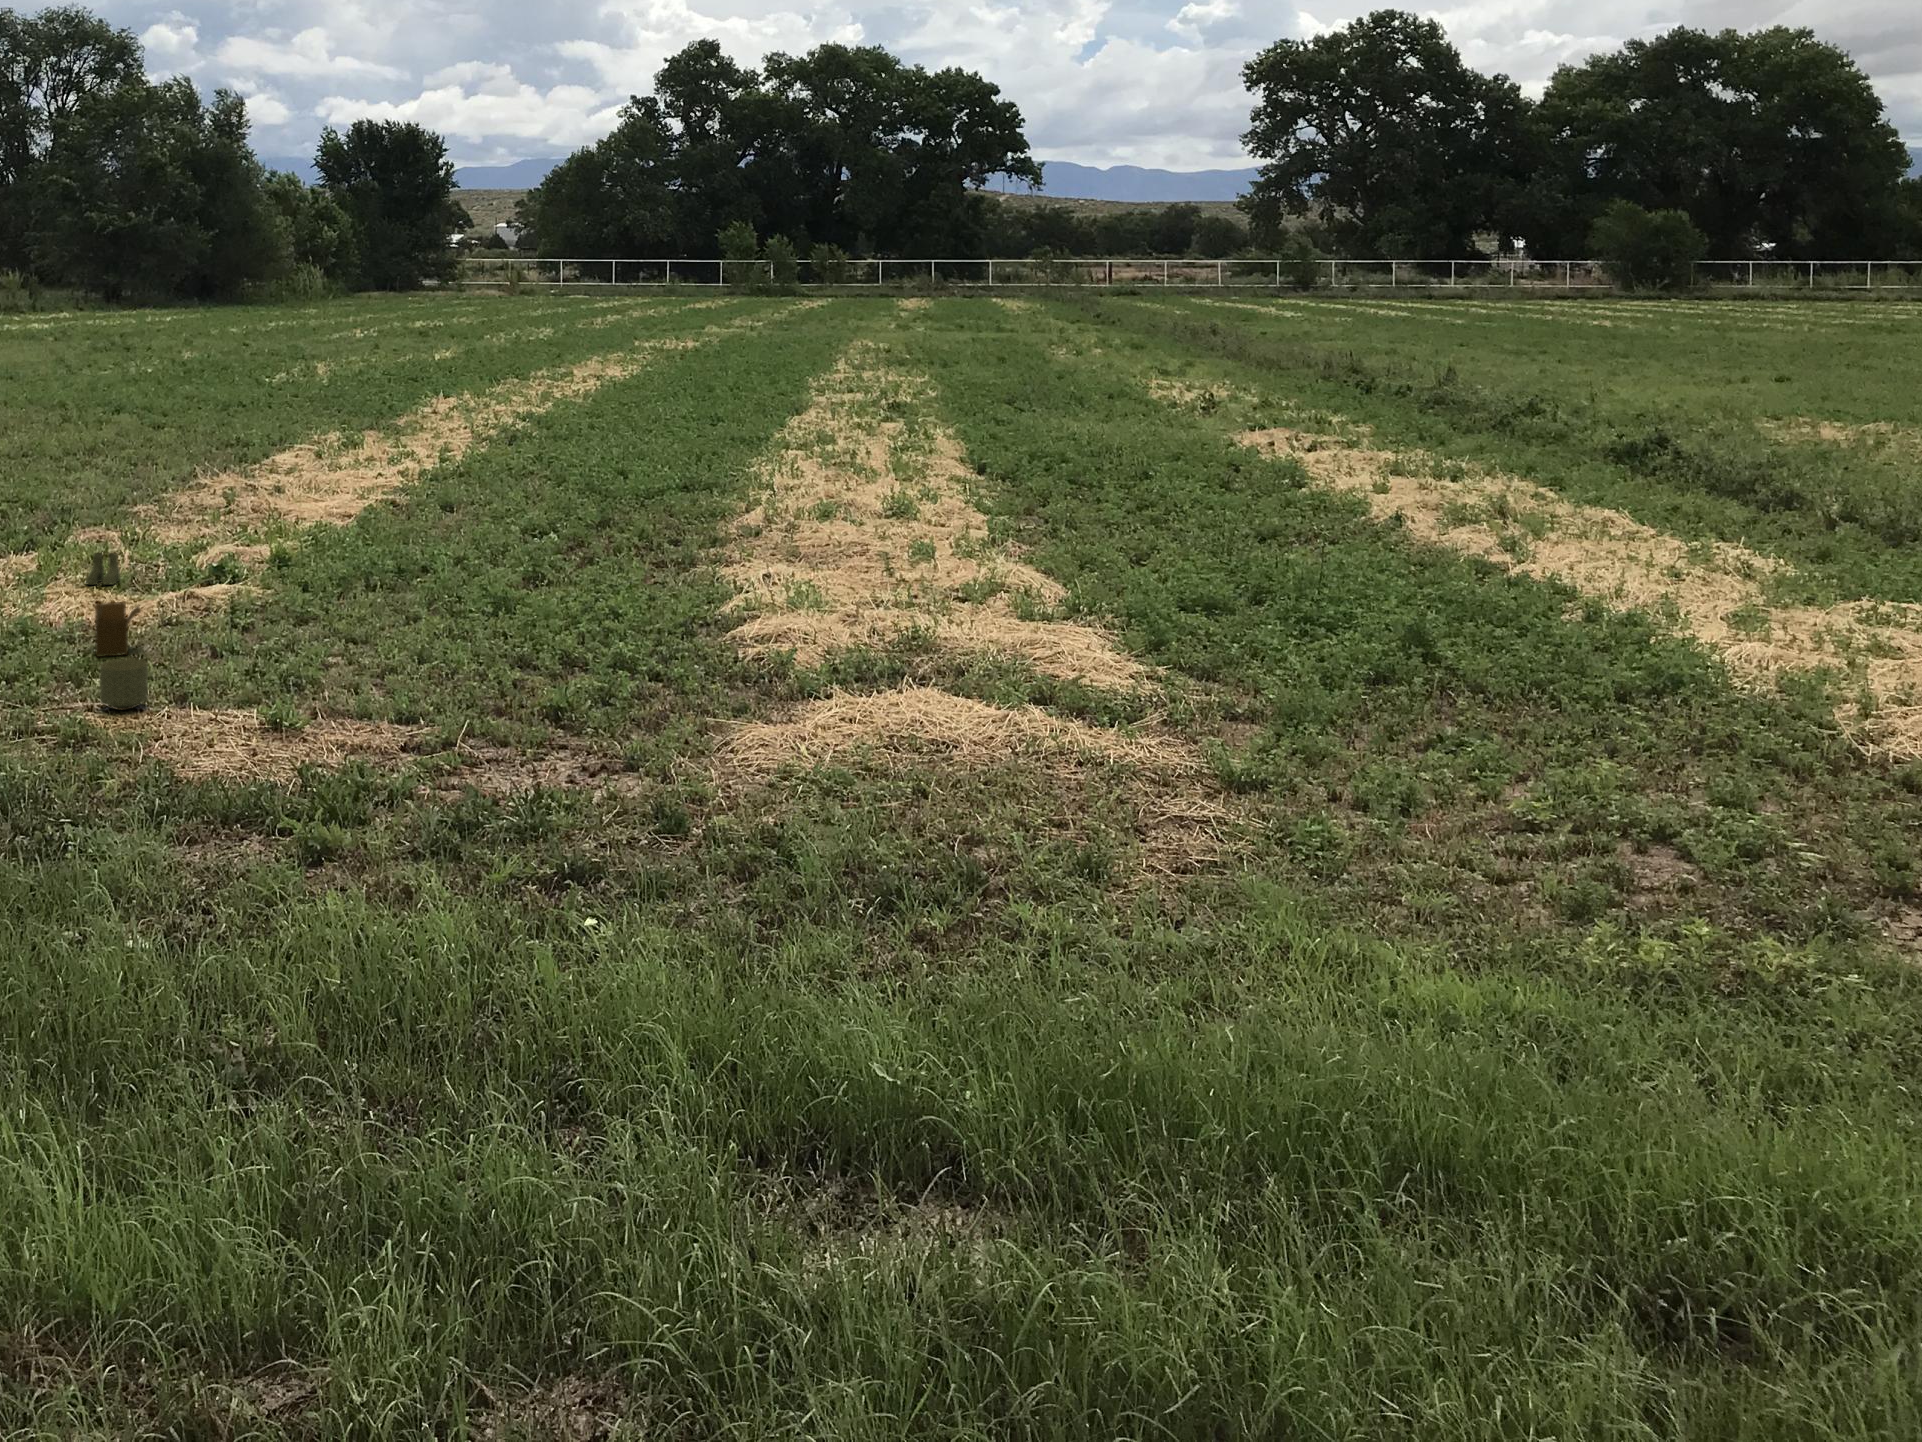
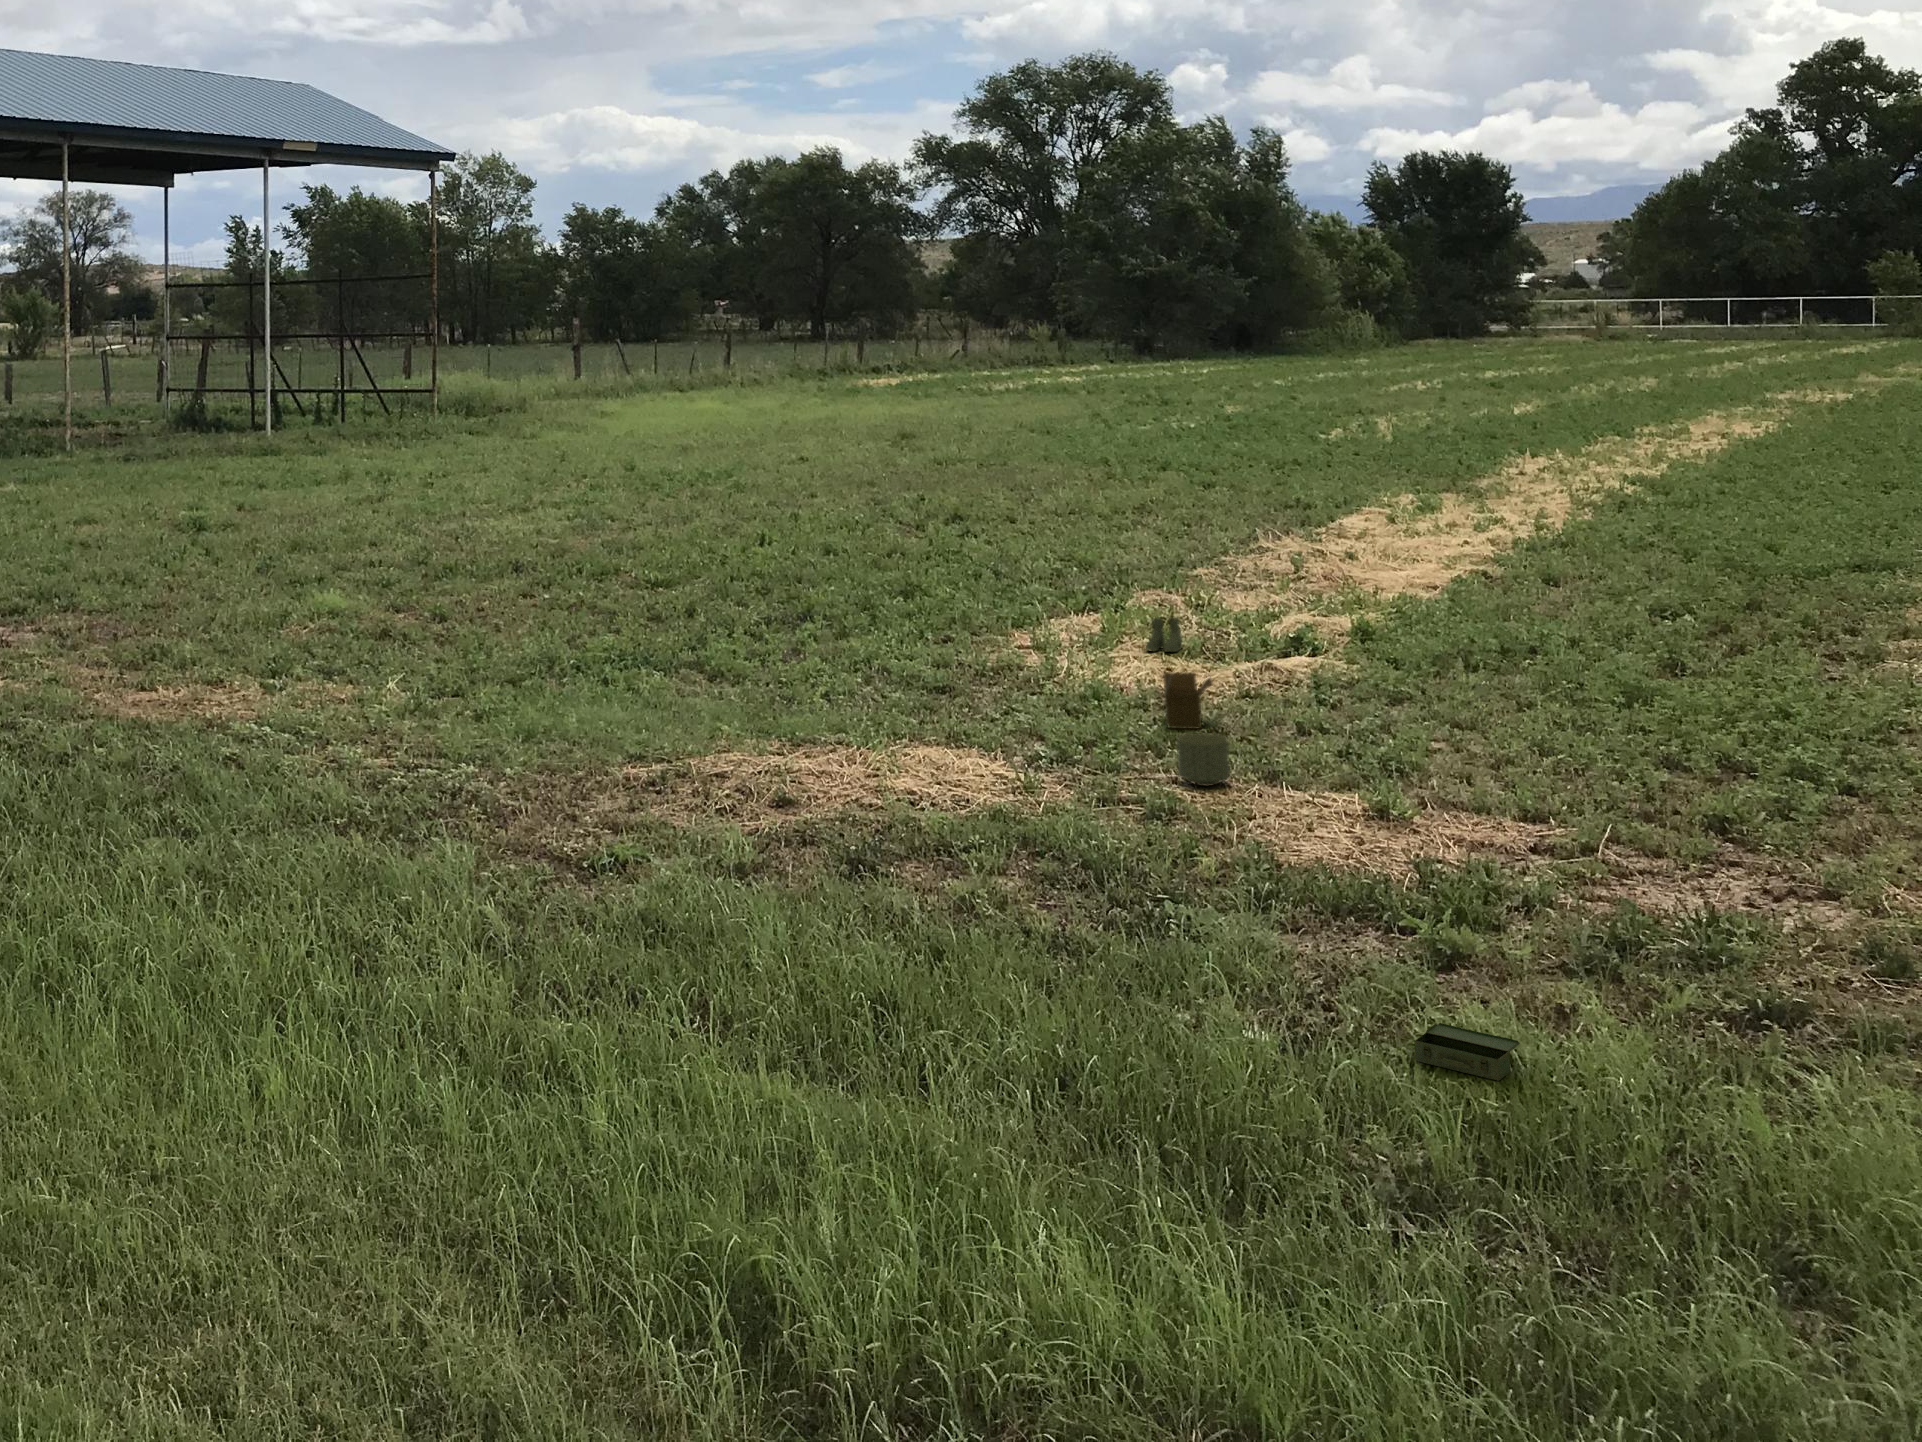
toolbox: none [289,923,380,972] -> present [1415,1023,1520,1081]

